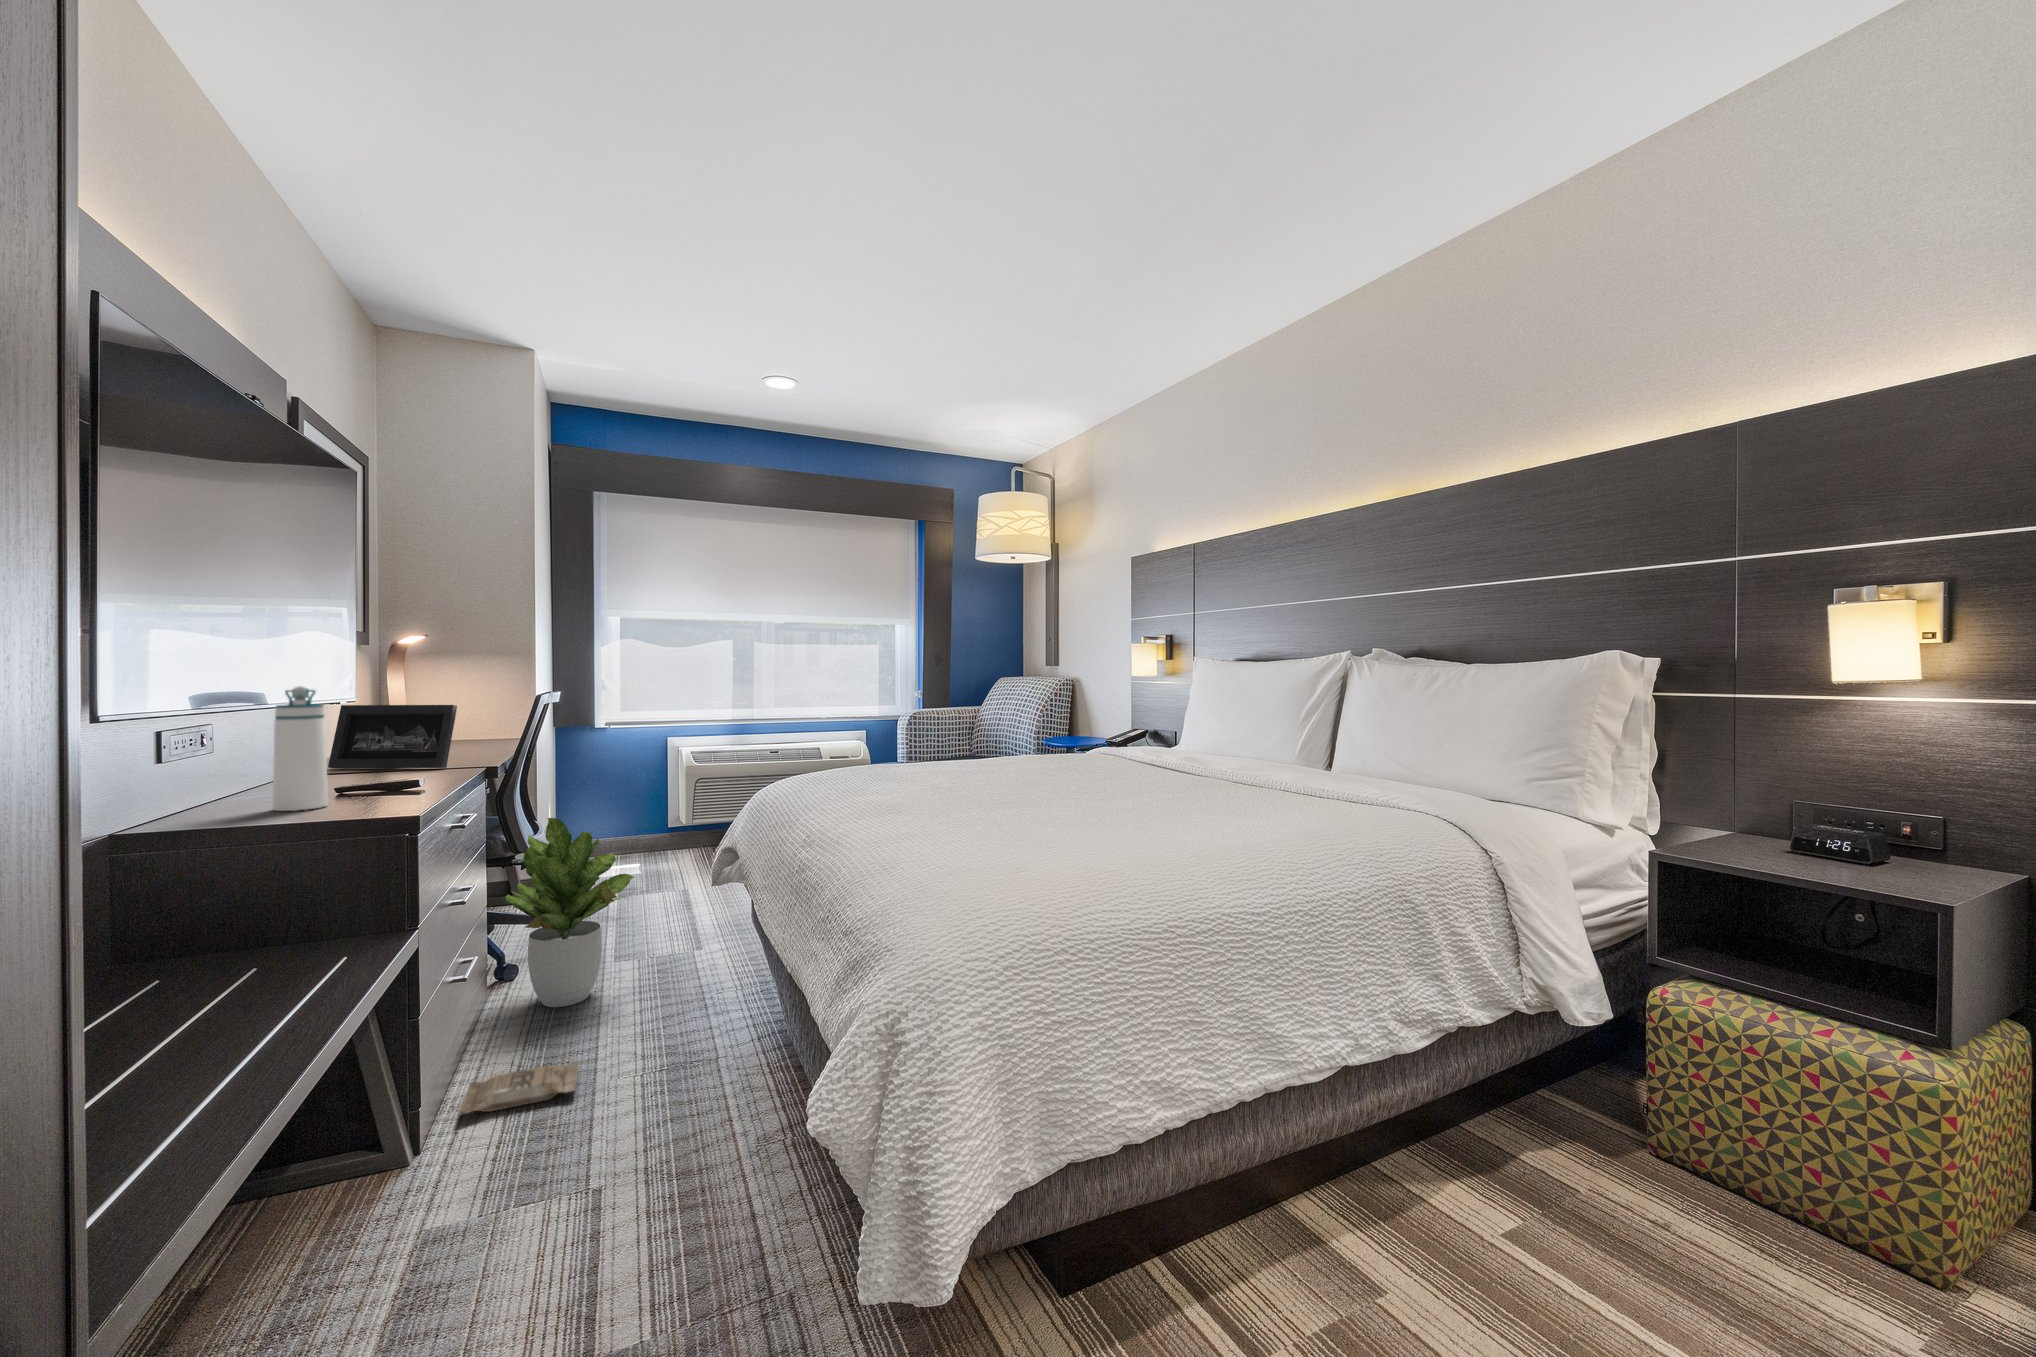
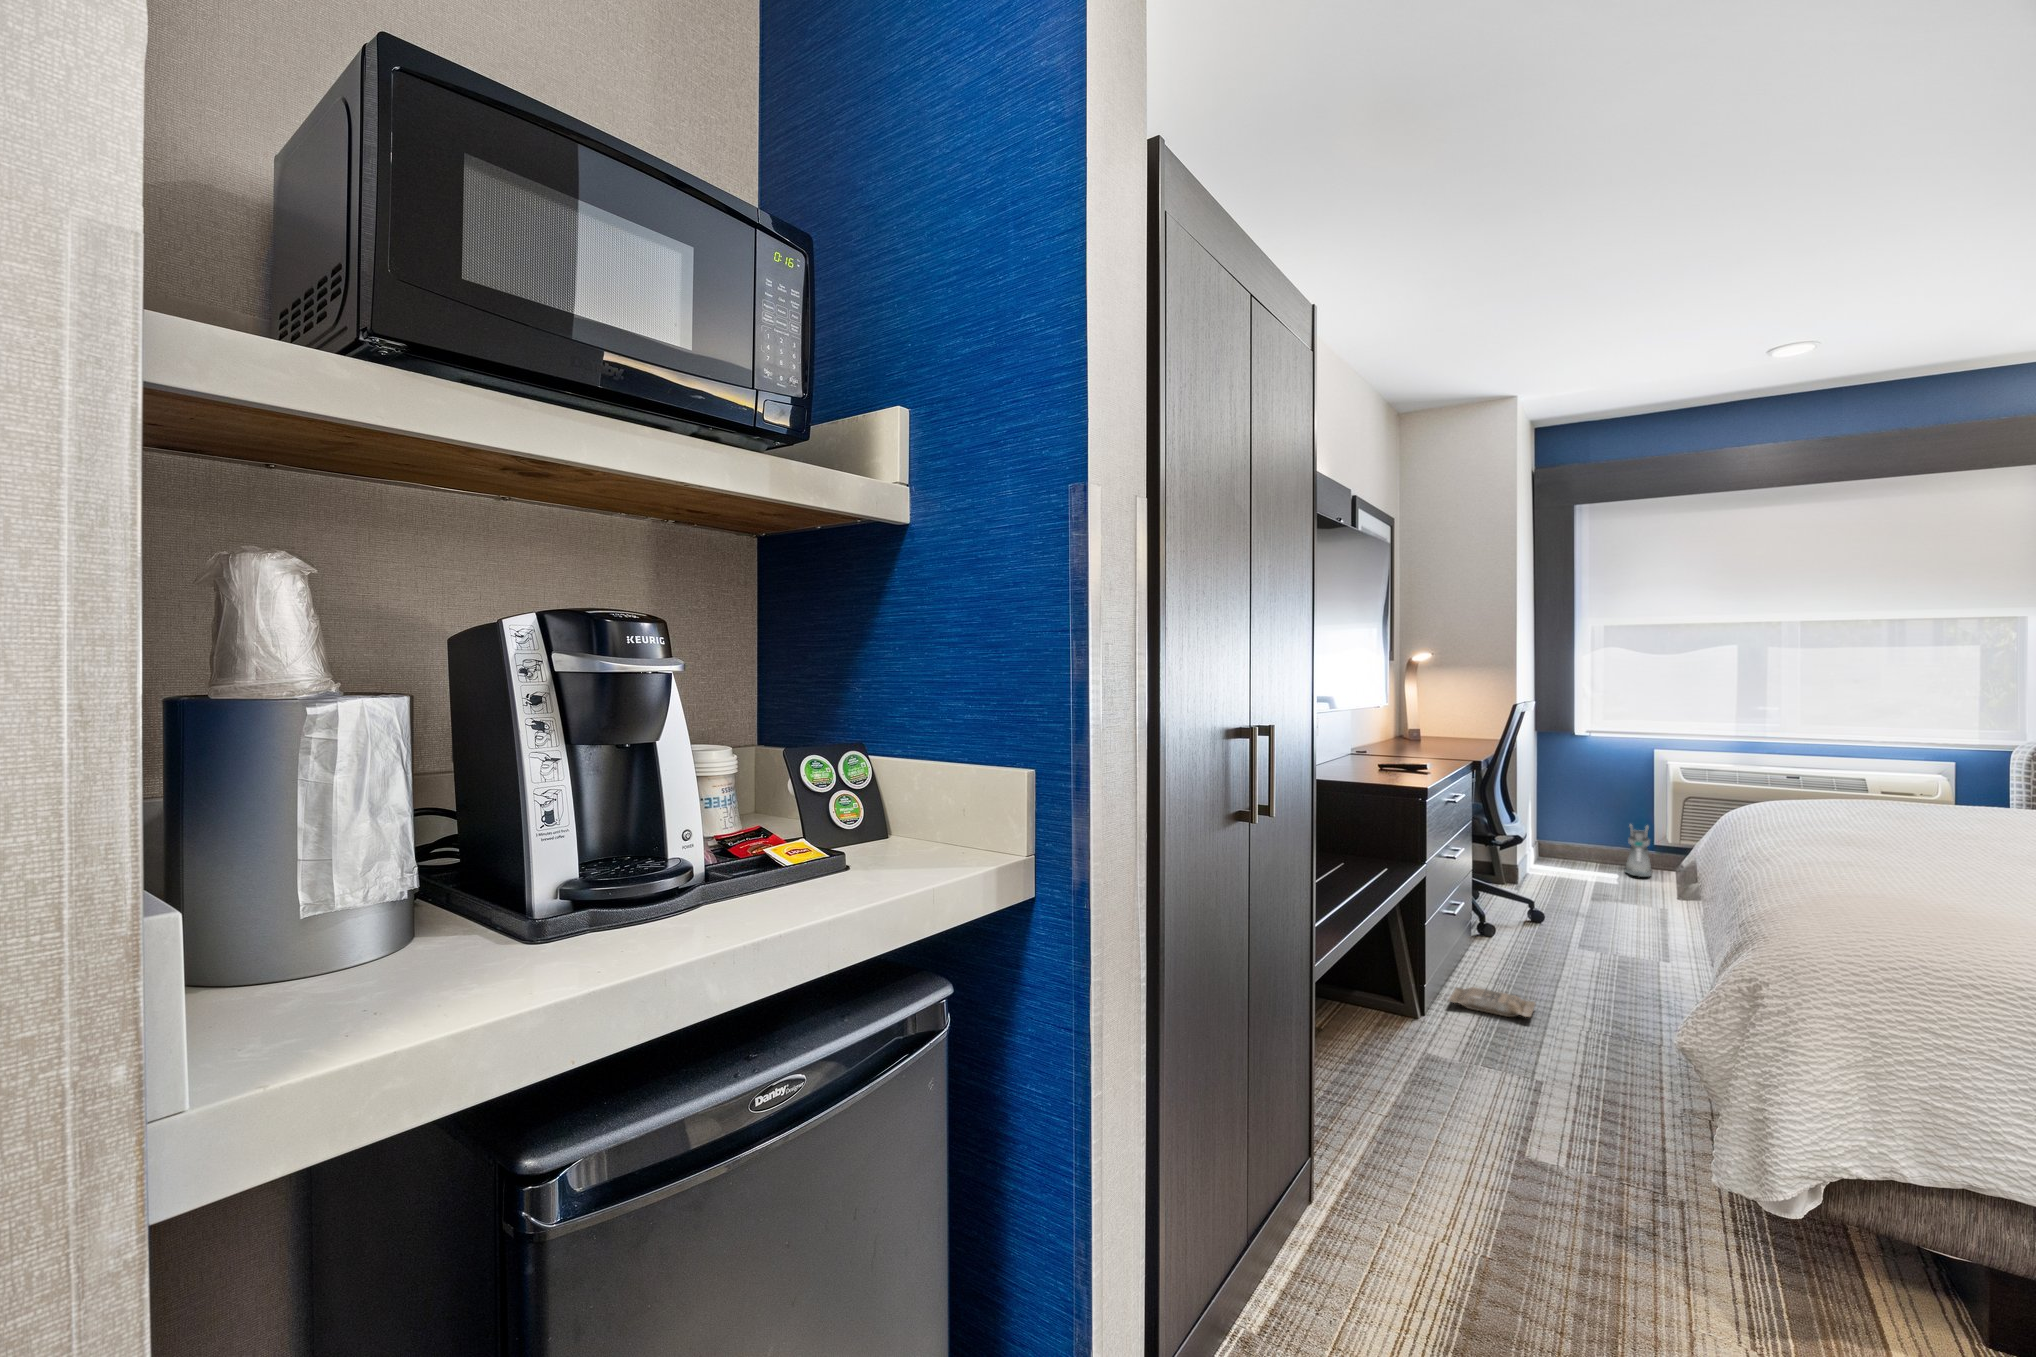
water bottle: present [273,686,328,811] -> none [1346,700,1374,777]
picture frame: present [328,705,457,768] -> none [1371,710,1451,760]
sneaker: none [642,809,666,861] -> present [1625,824,1651,877]
potted plant: present [506,818,634,1007] -> none [1486,809,1596,966]

